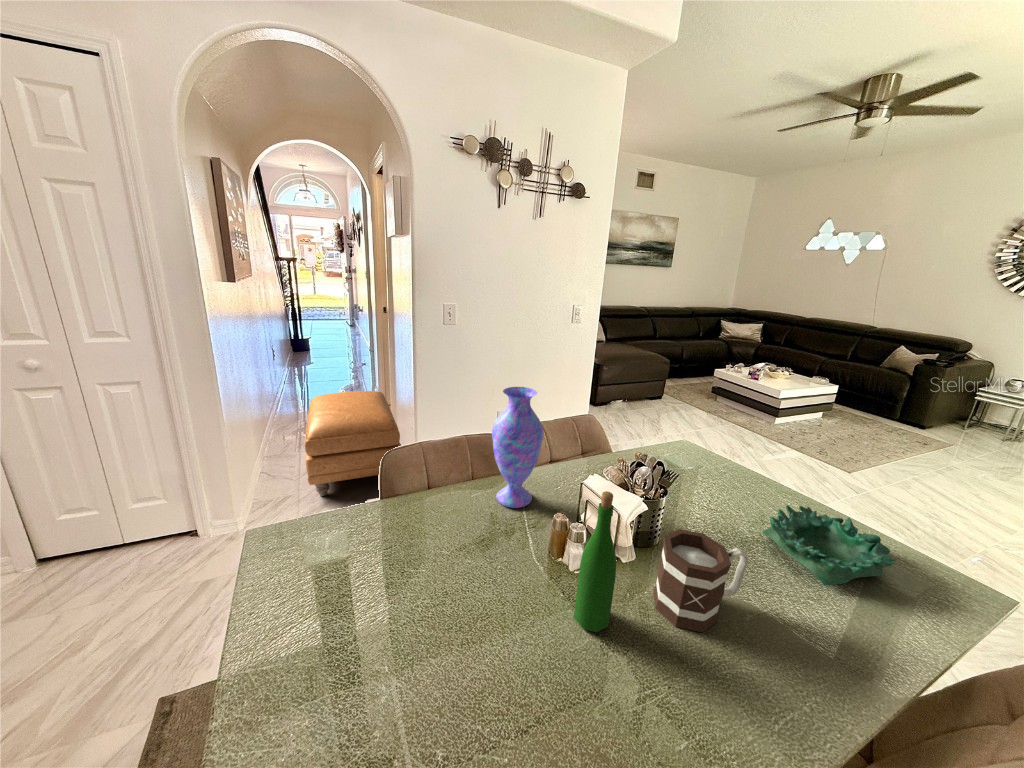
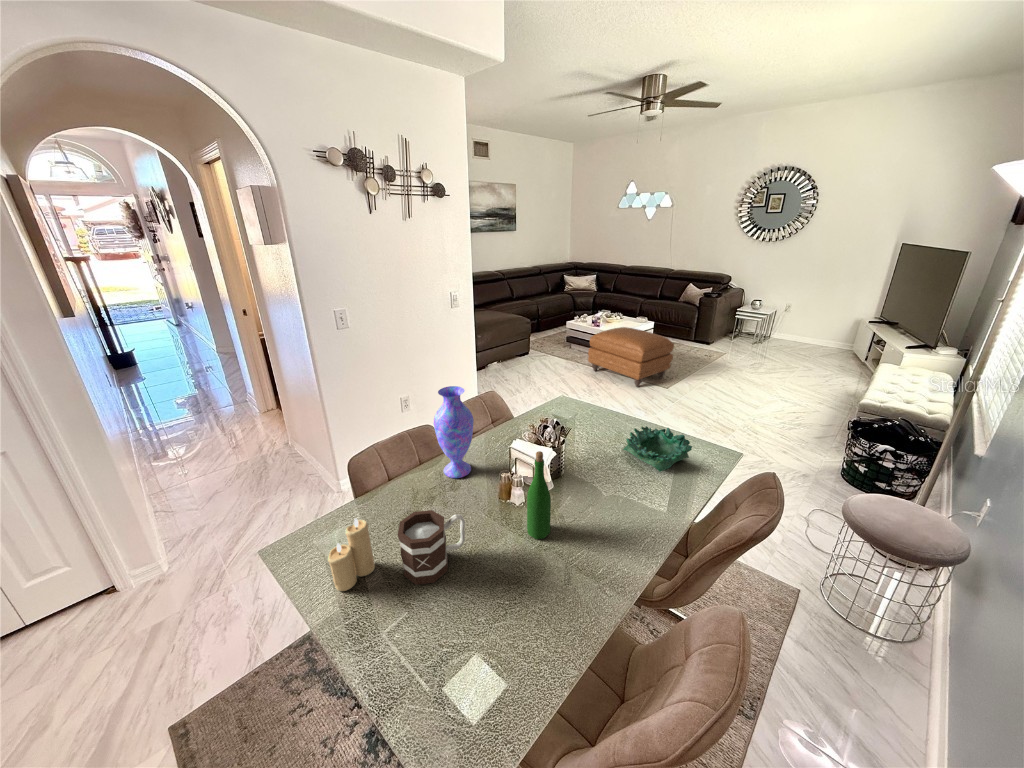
ottoman: present [304,391,401,496] -> present [588,327,674,387]
candle: none [294,516,358,610] -> present [328,518,375,591]
mug: present [654,529,748,632] -> present [398,510,465,585]

